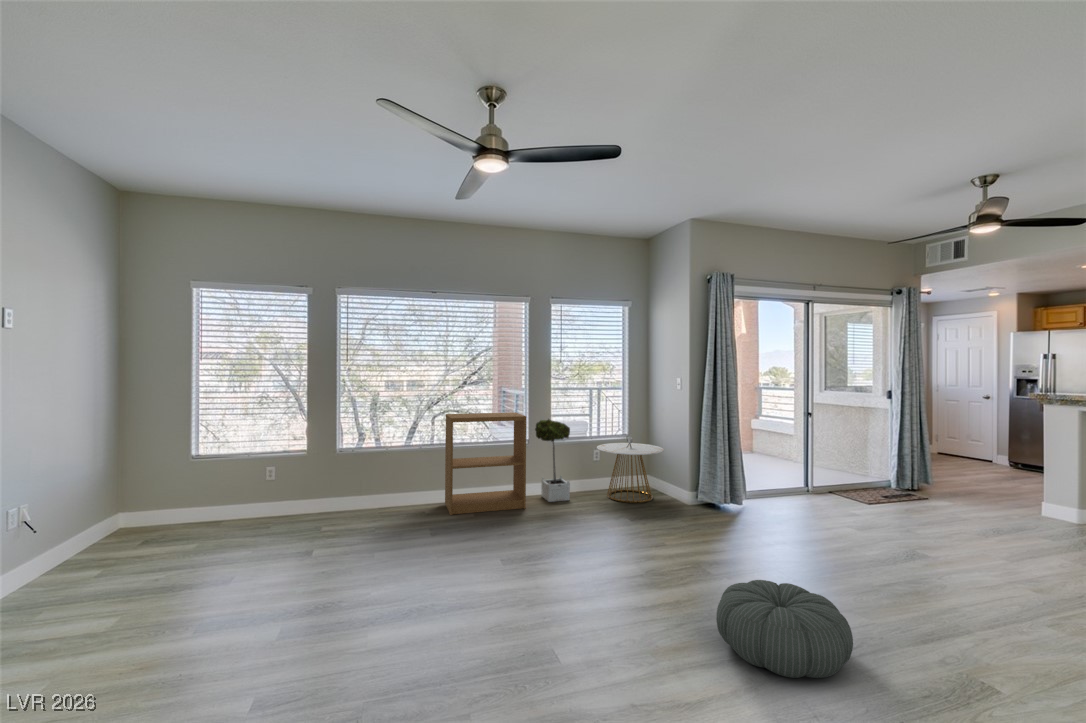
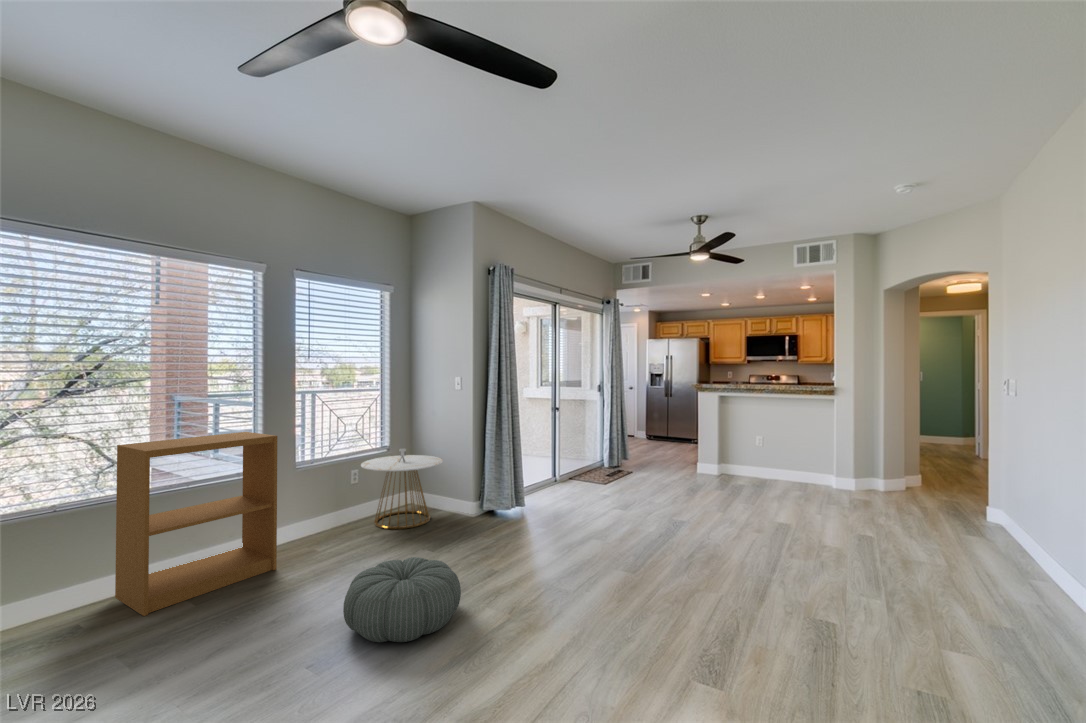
potted tree: present [535,419,570,502] -> none [277,436,332,551]
pouf: present [716,580,853,678] -> present [343,557,461,642]

